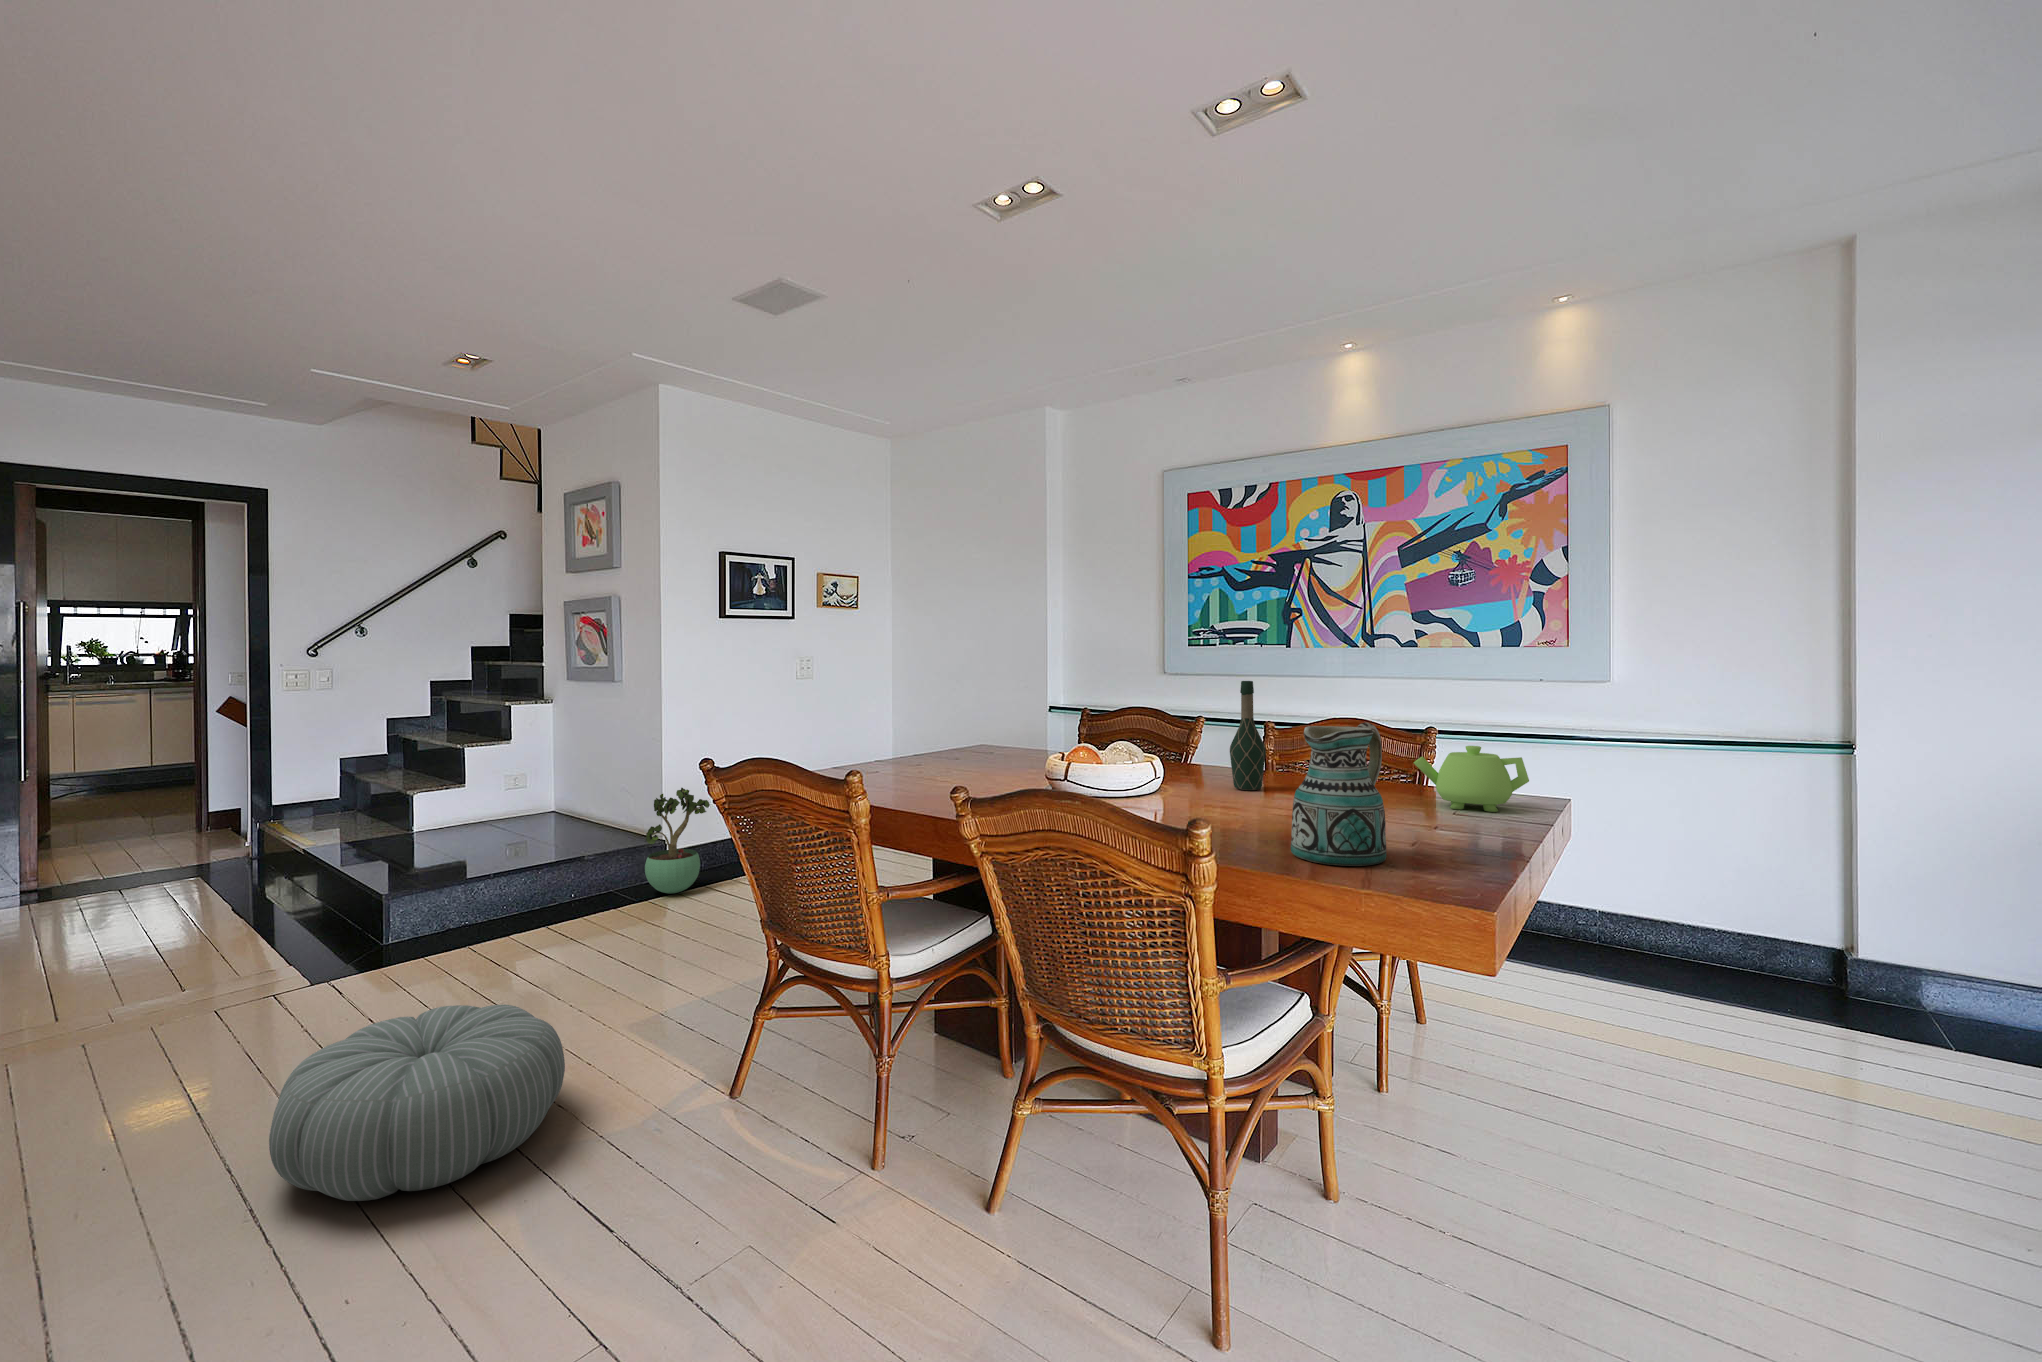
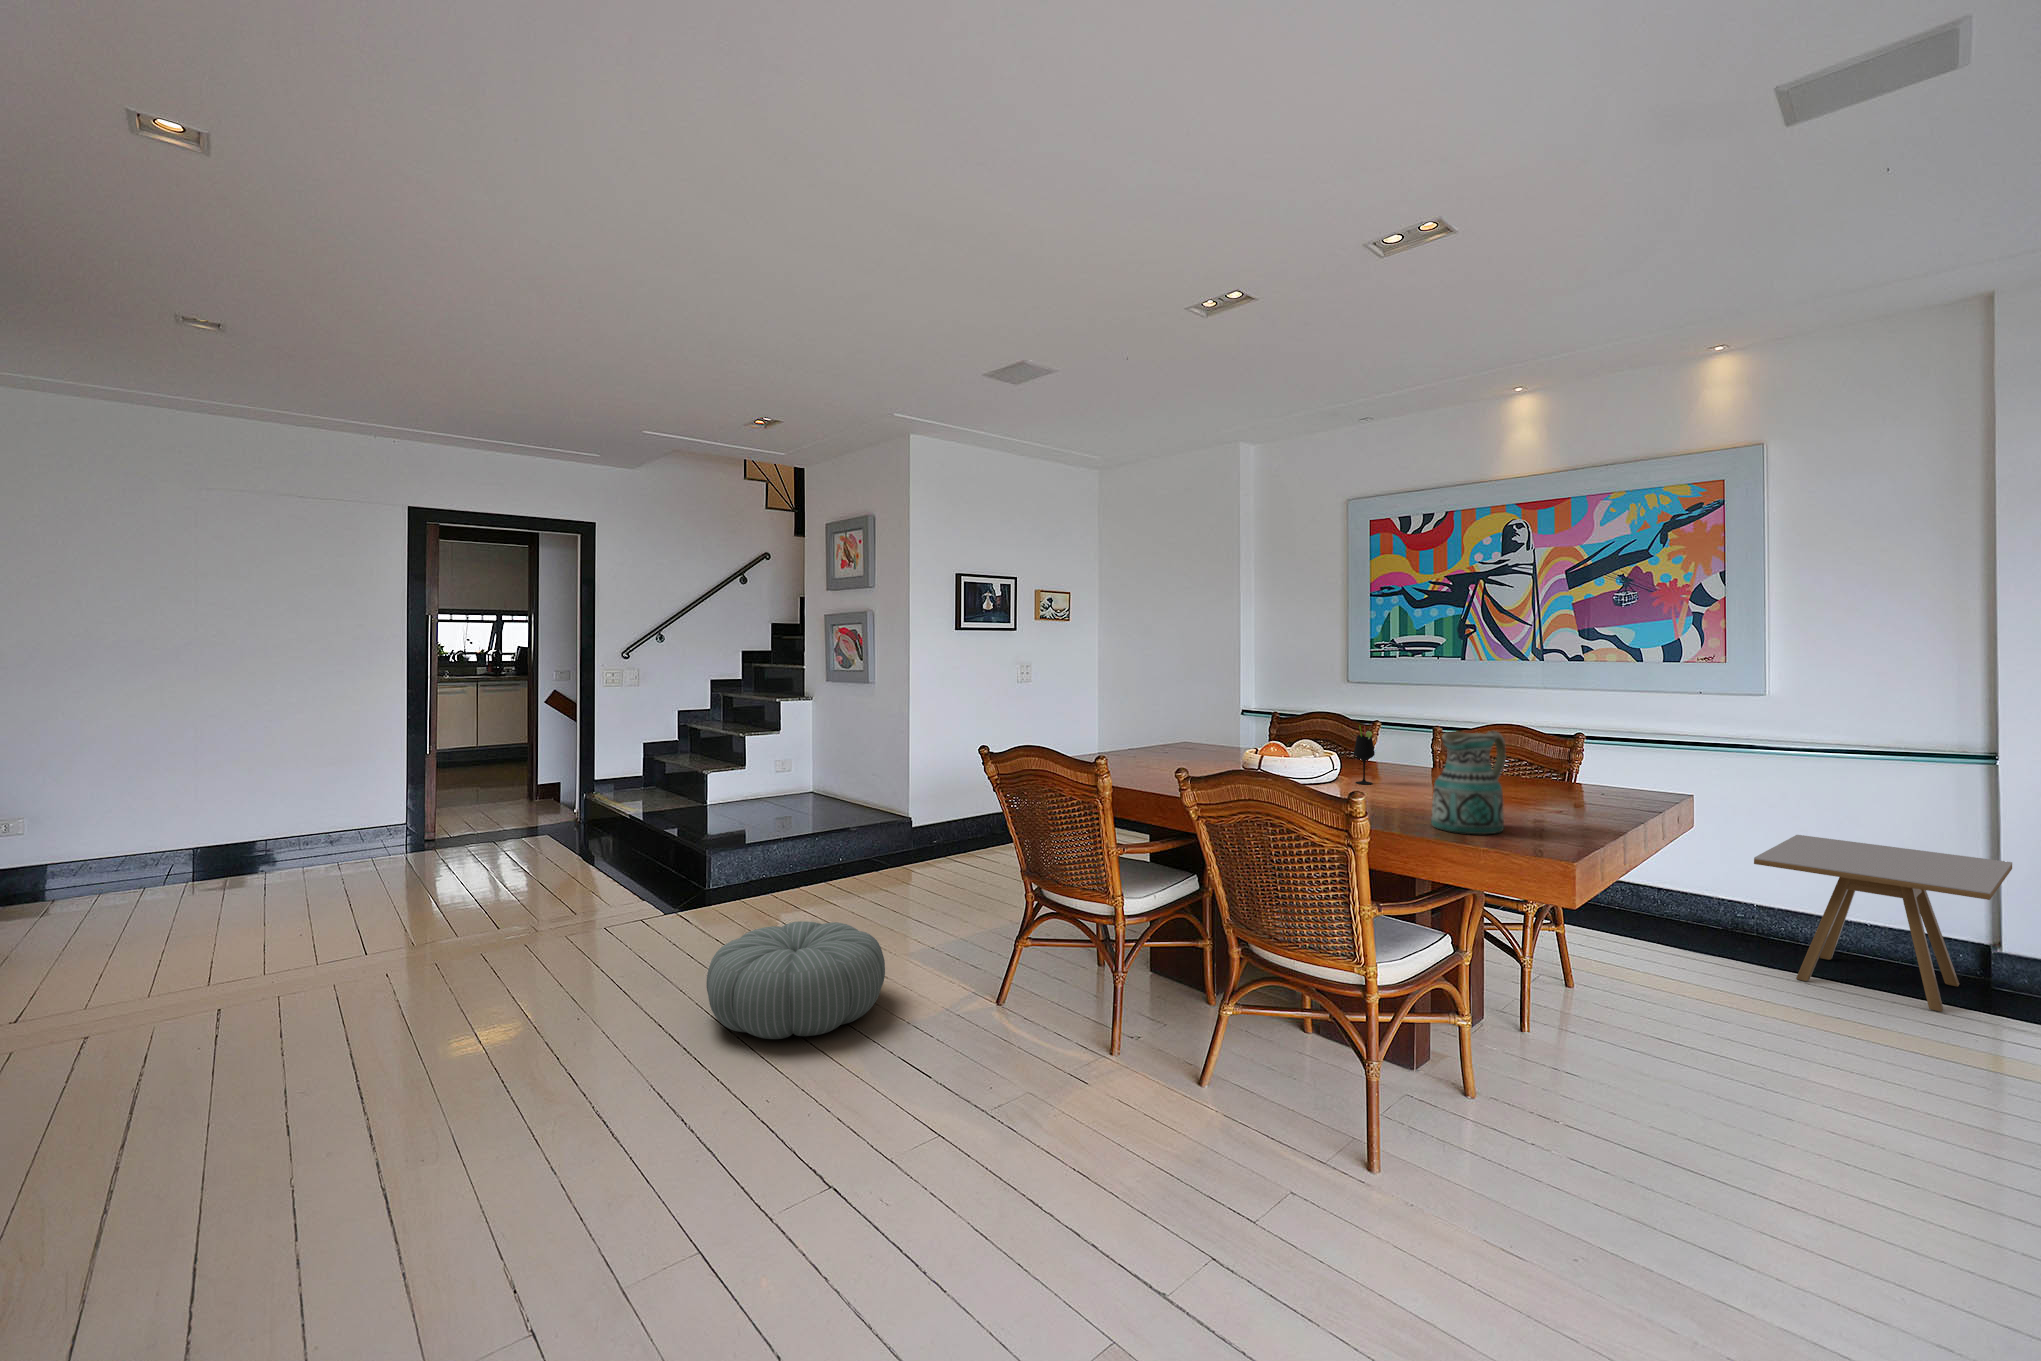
wine bottle: present [1230,681,1266,790] -> none [1394,694,1425,783]
wine glass: none [1182,720,1207,794] -> present [1354,726,1375,784]
teapot: present [1414,746,1529,812] -> none [1547,750,1644,803]
potted plant: present [645,788,710,894] -> none [898,773,949,859]
side table: none [1618,834,1879,1036] -> present [1754,835,2012,1012]

